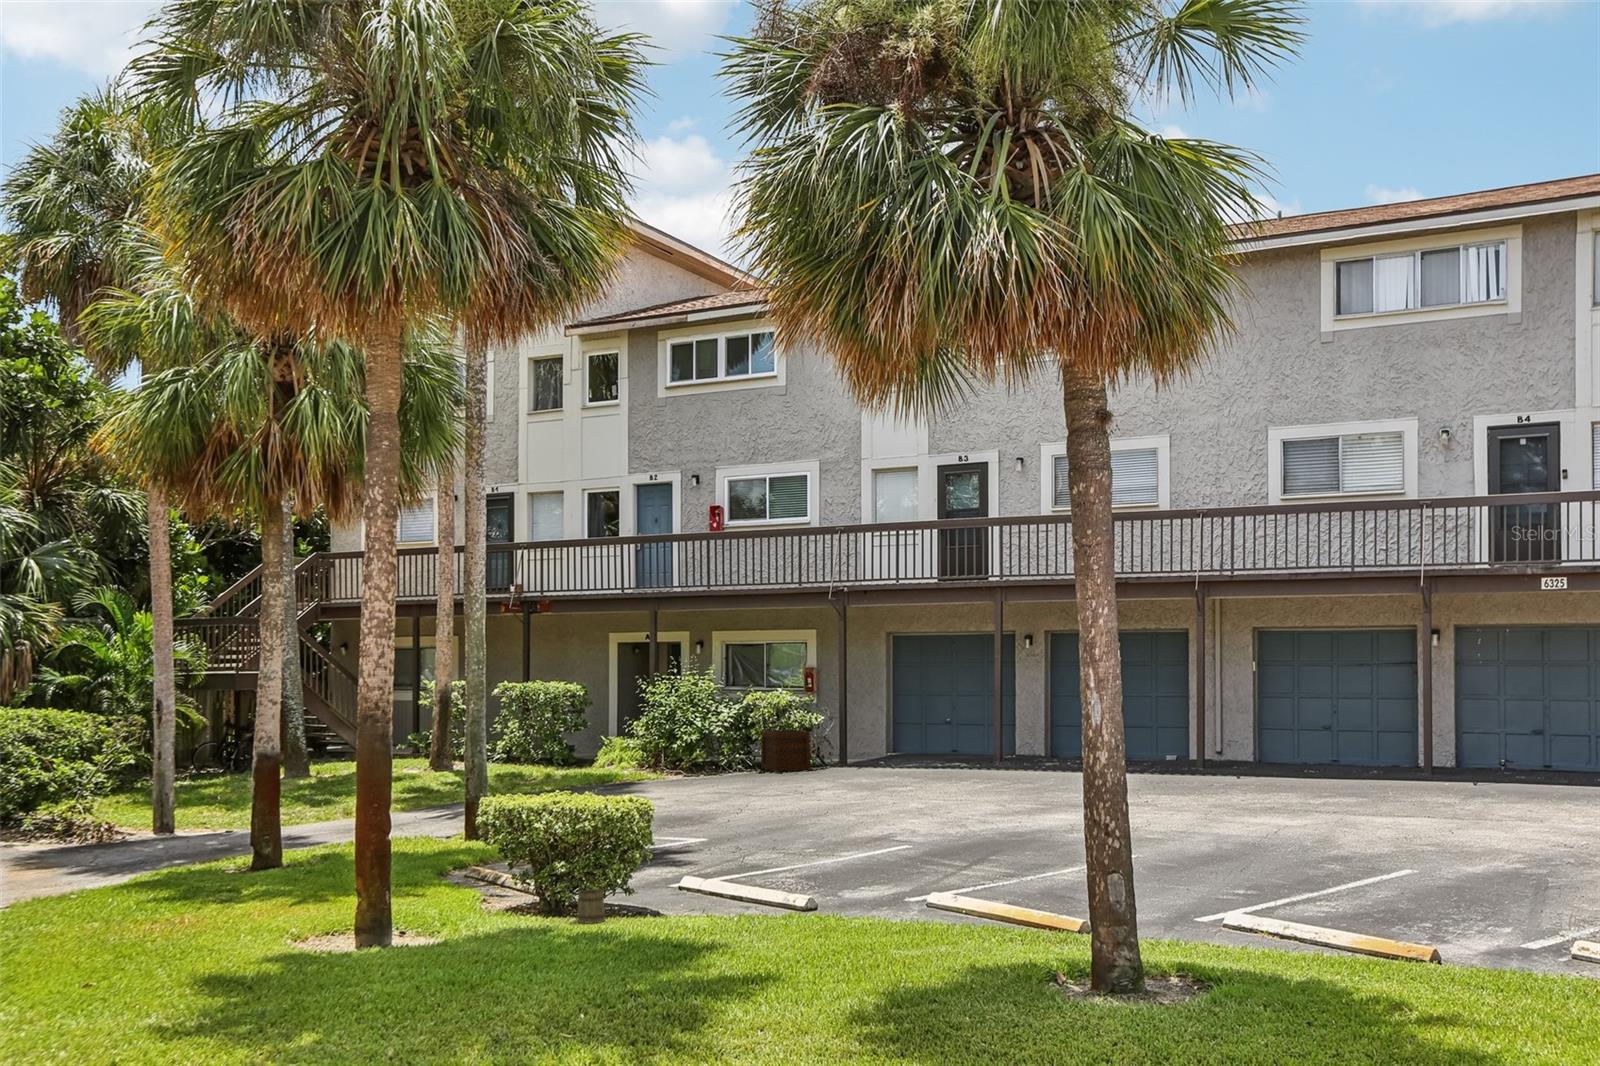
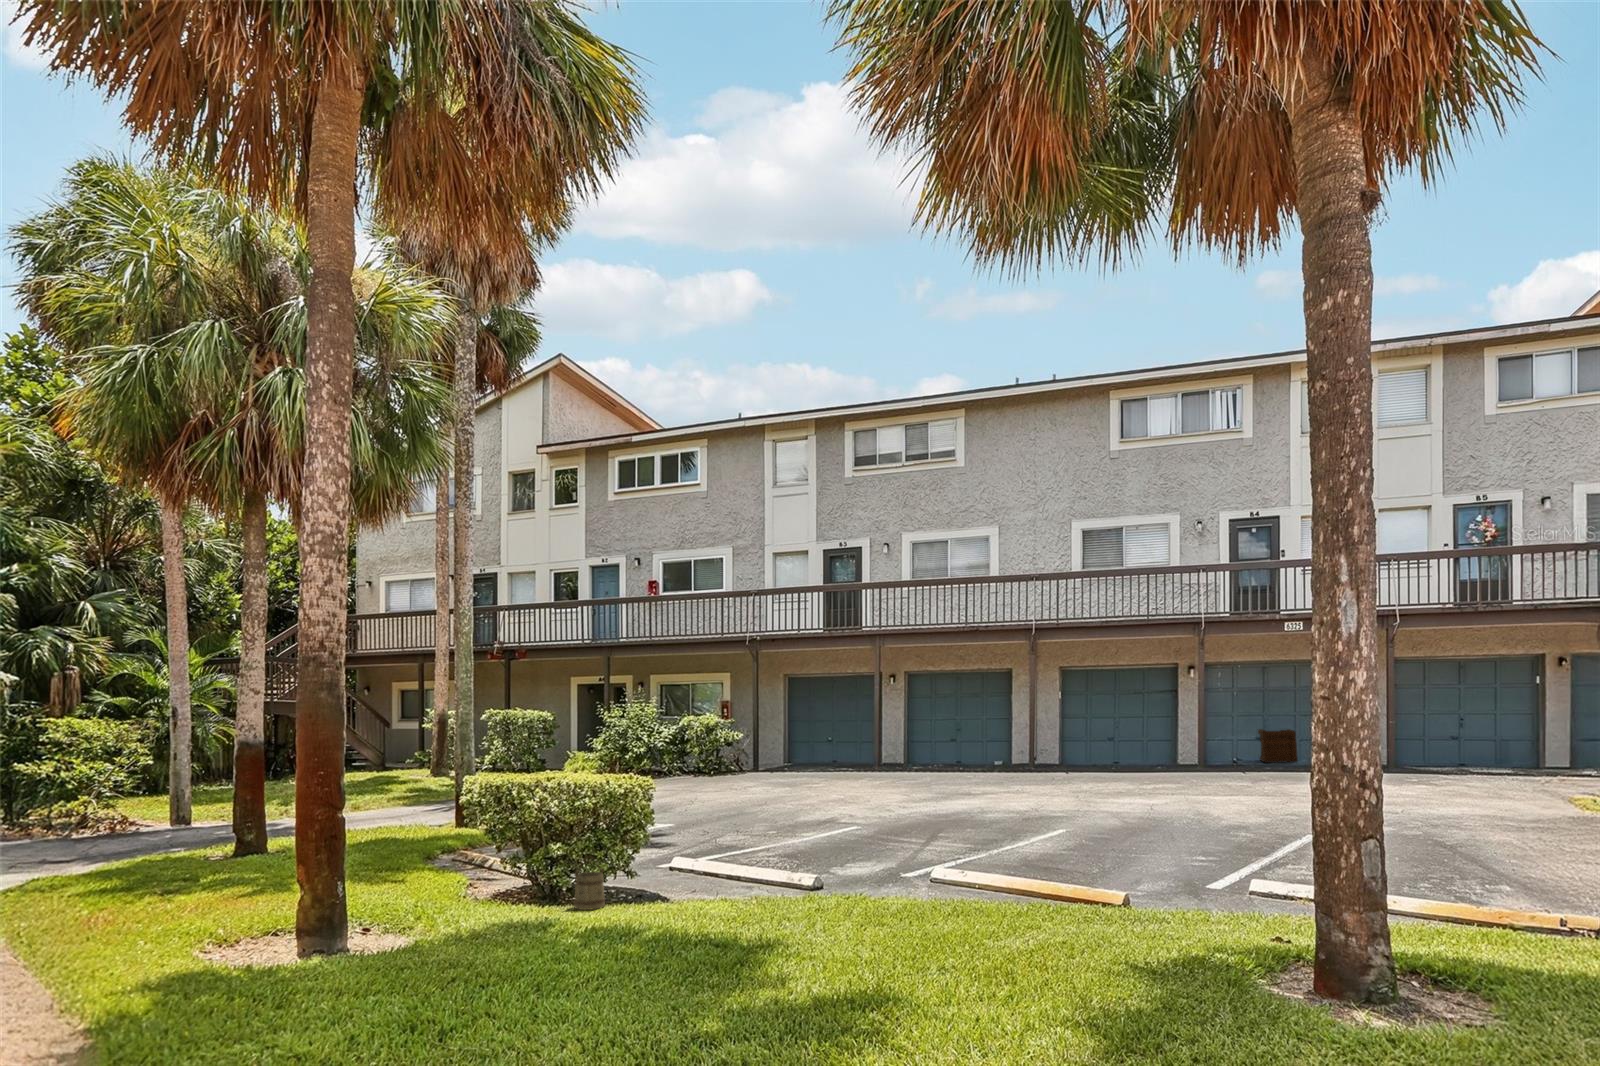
wooden crate: present [760,729,811,772] -> present [1258,729,1298,763]

